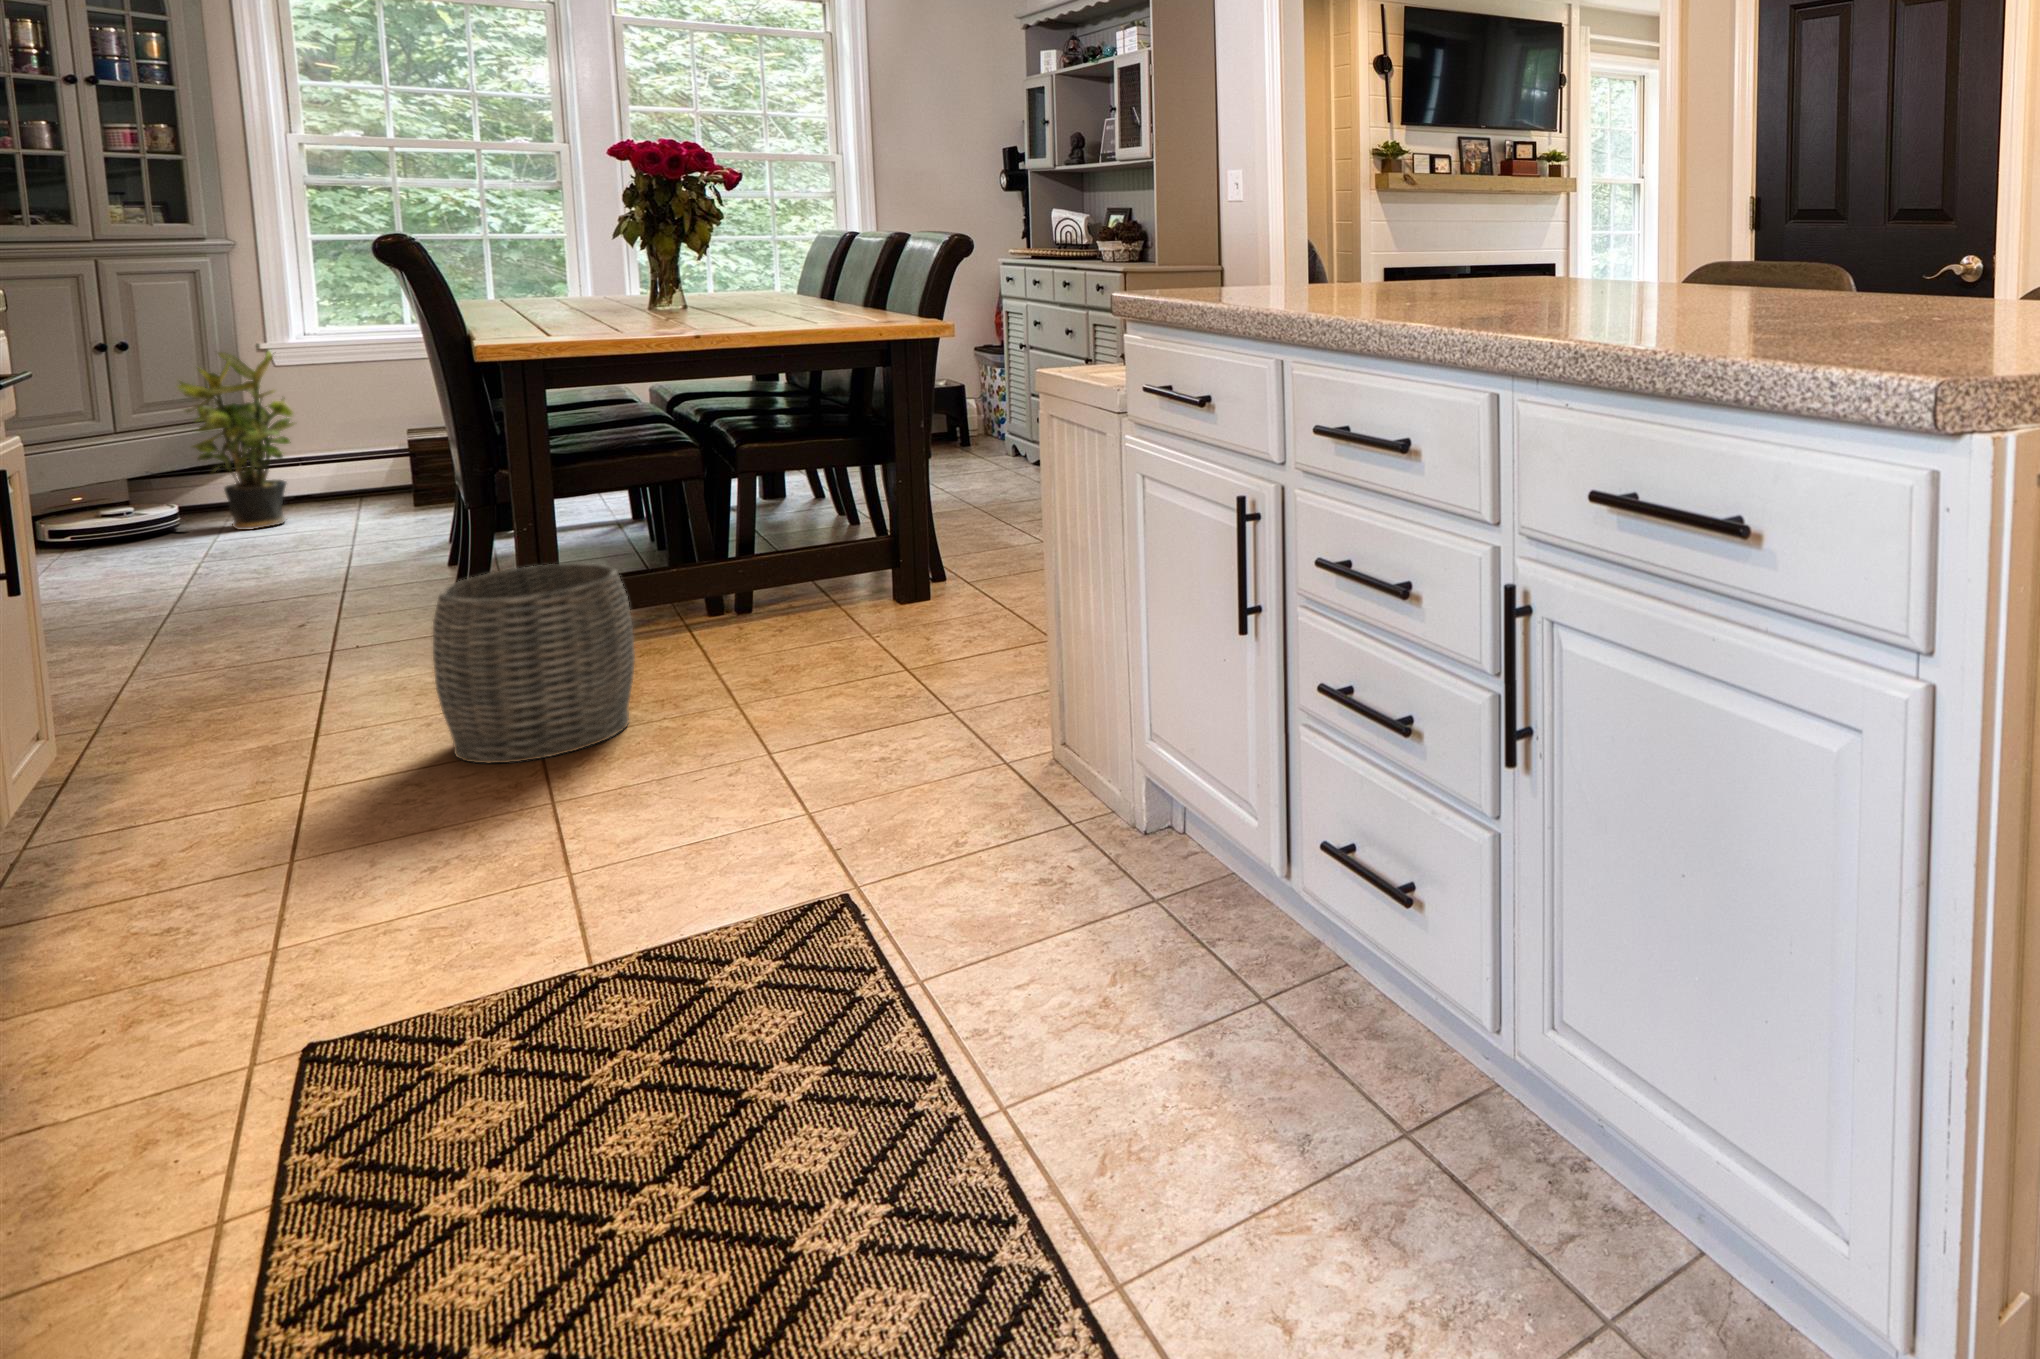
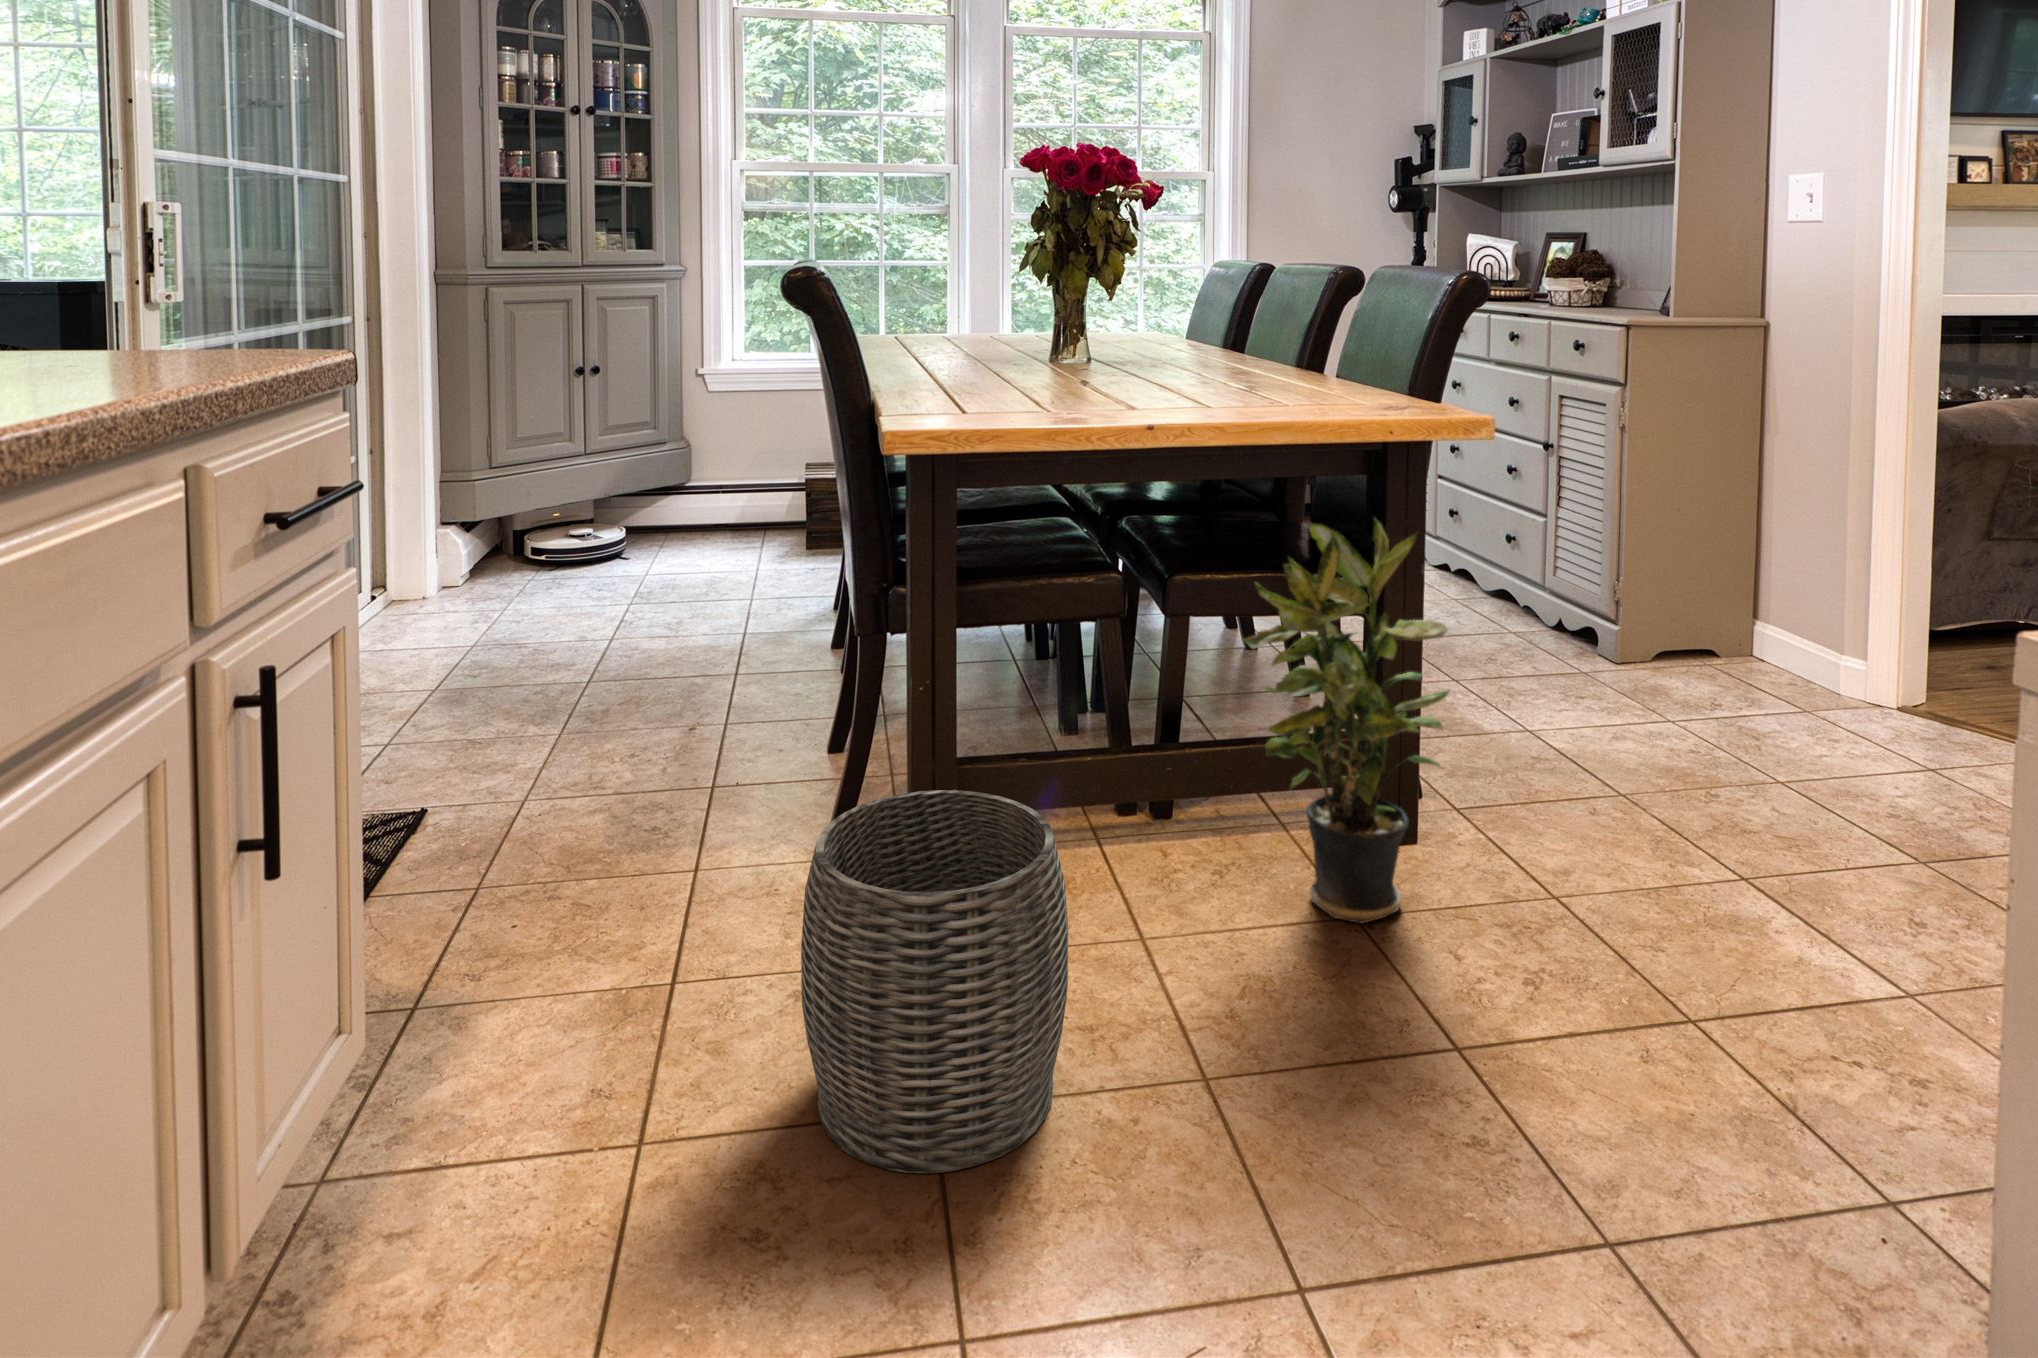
potted plant: present [178,351,295,530] -> present [1242,519,1449,924]

